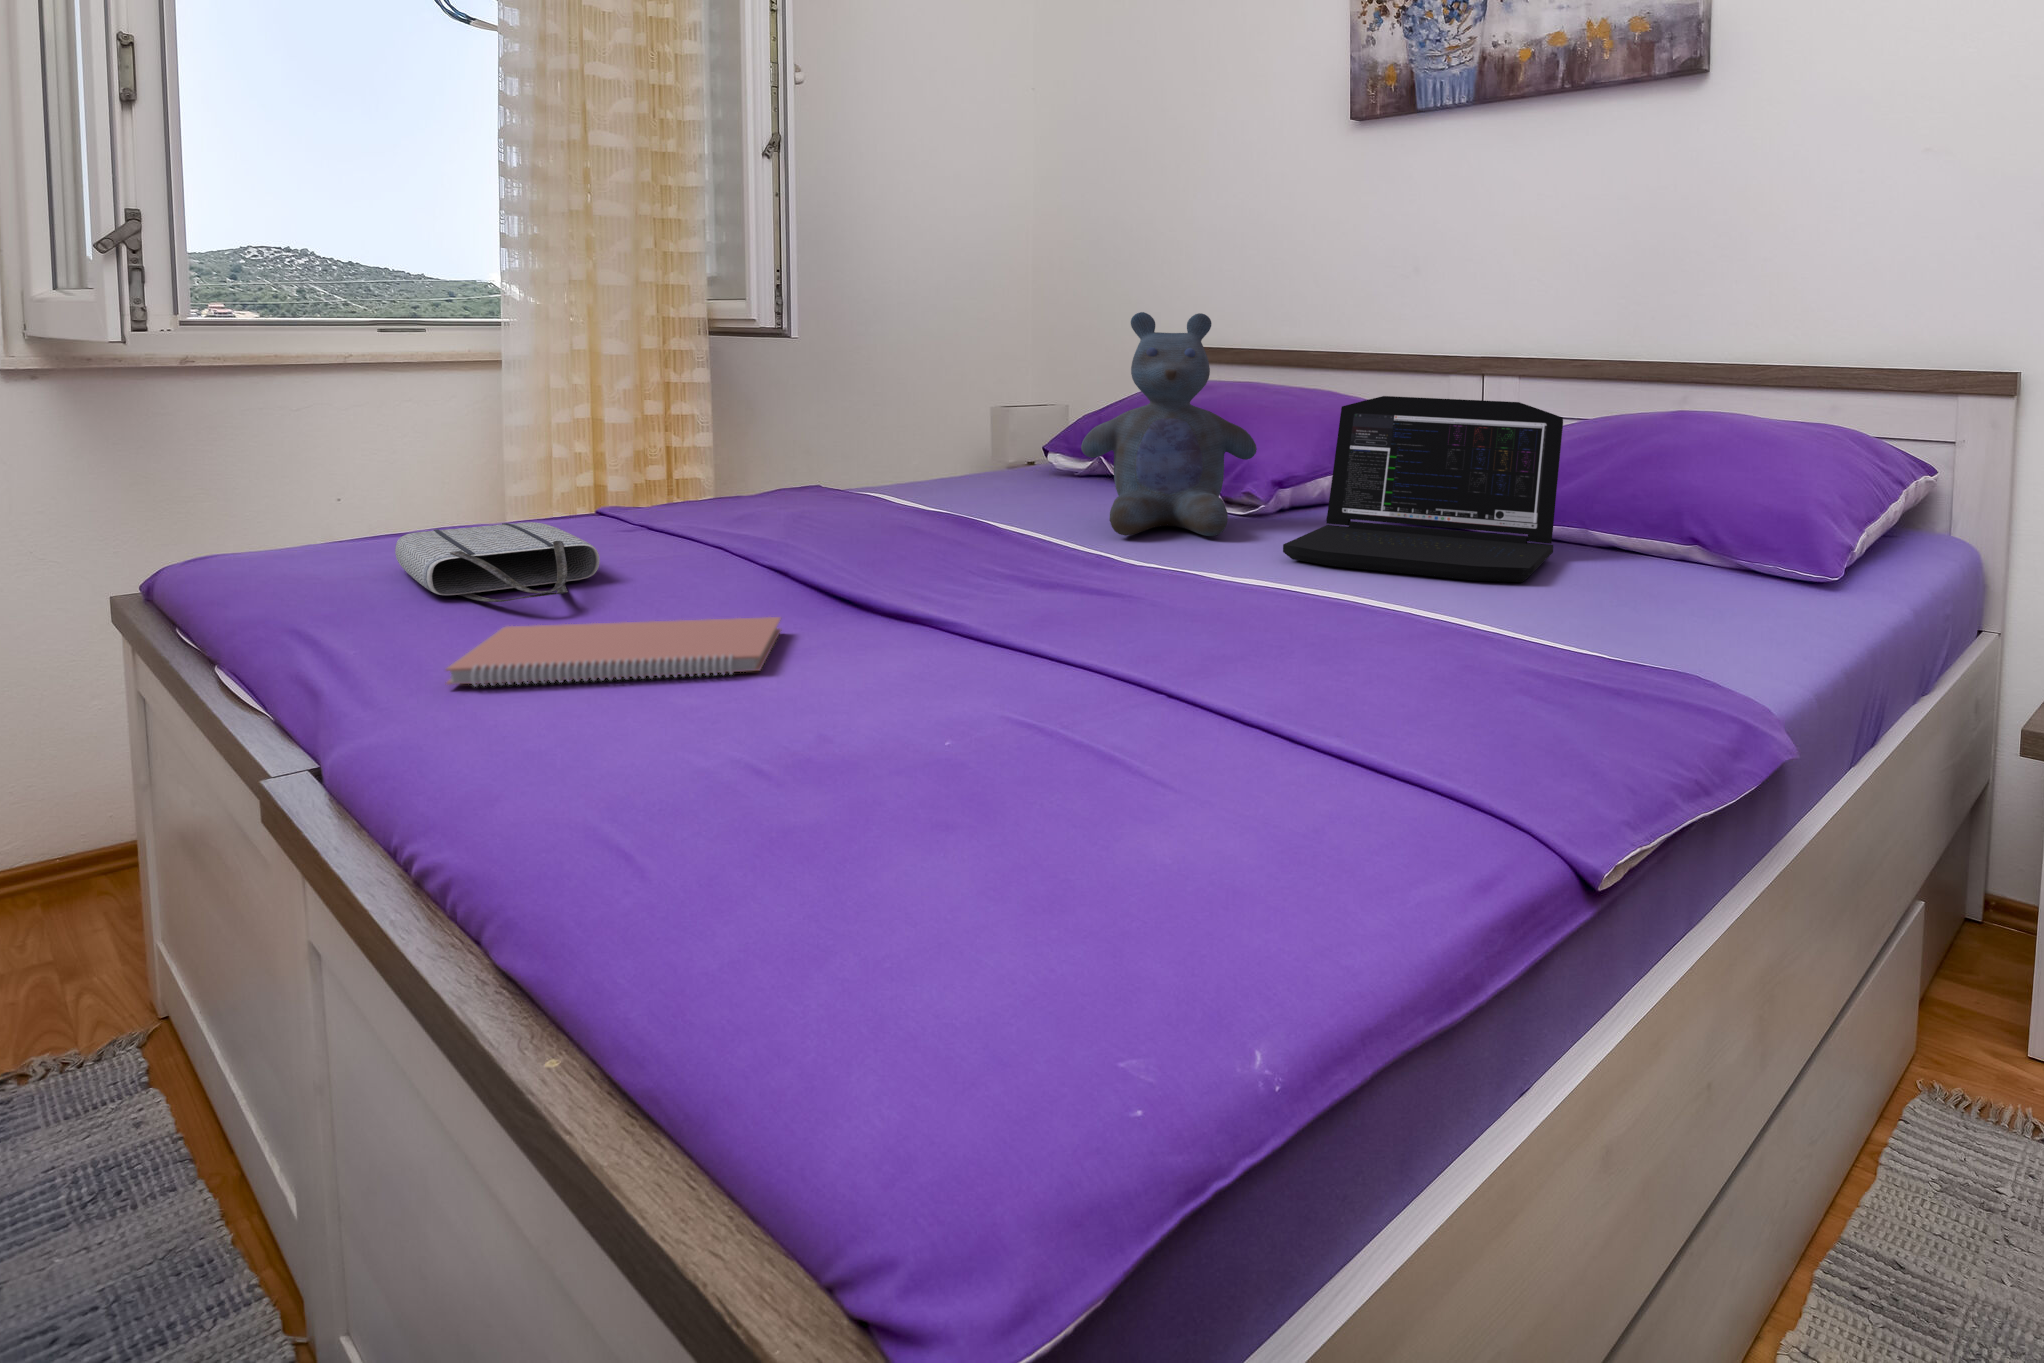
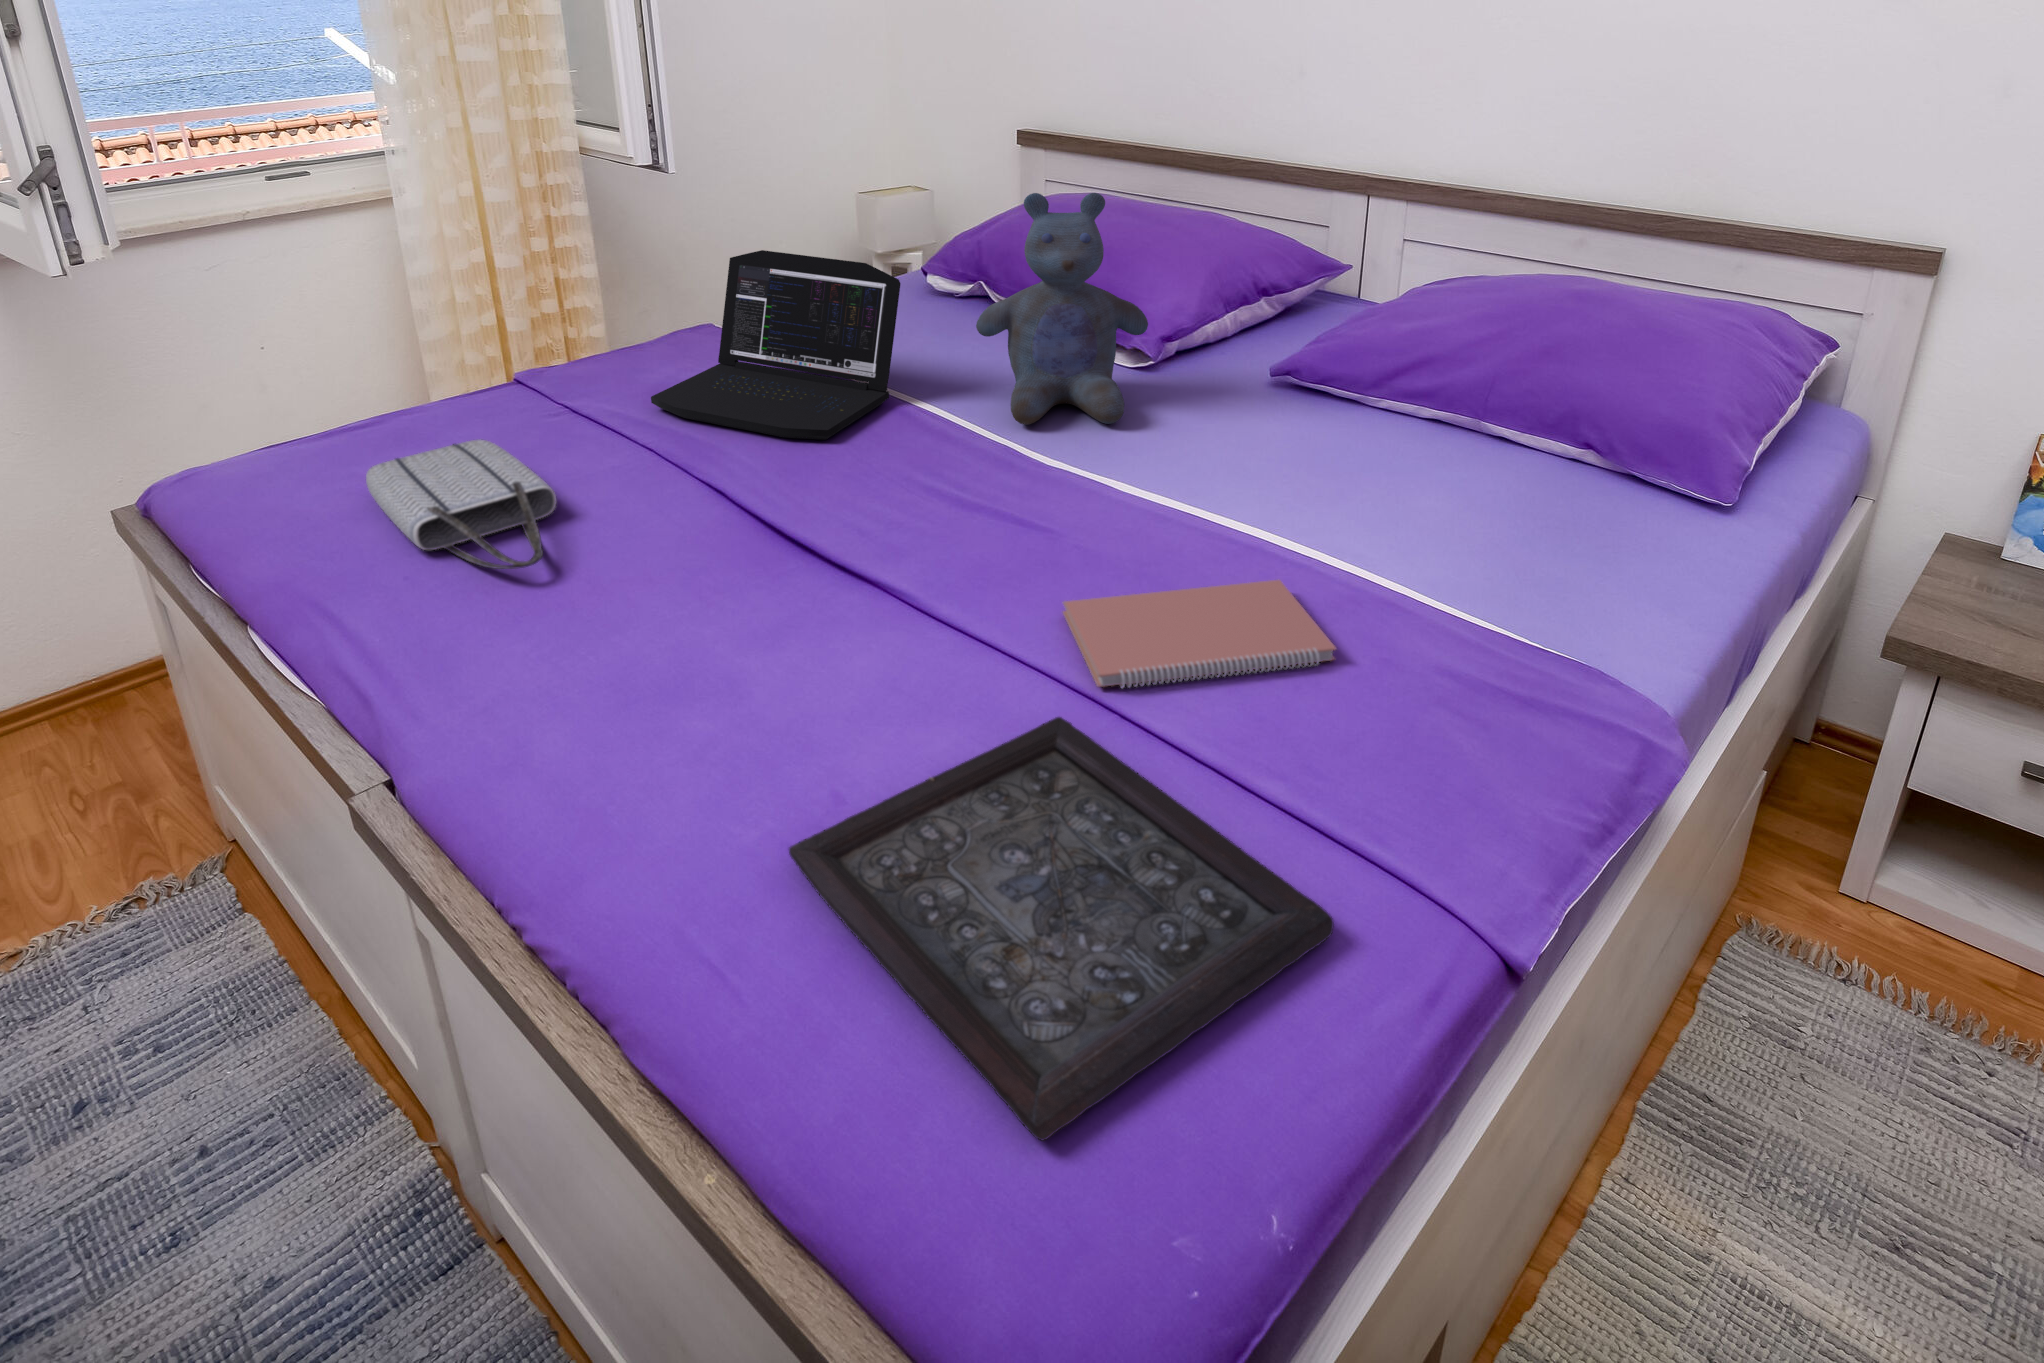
laptop: present [1283,396,1563,582] -> present [651,250,901,440]
notebook: present [446,617,781,686] -> present [1063,580,1336,688]
tray: none [748,683,1363,956] -> present [789,717,1334,1141]

